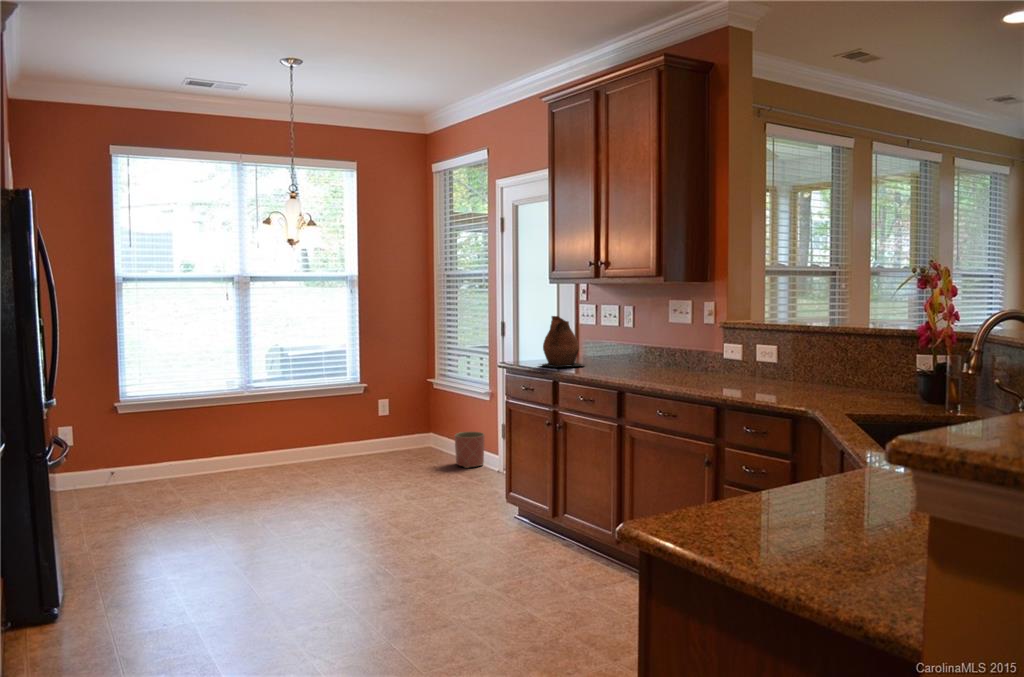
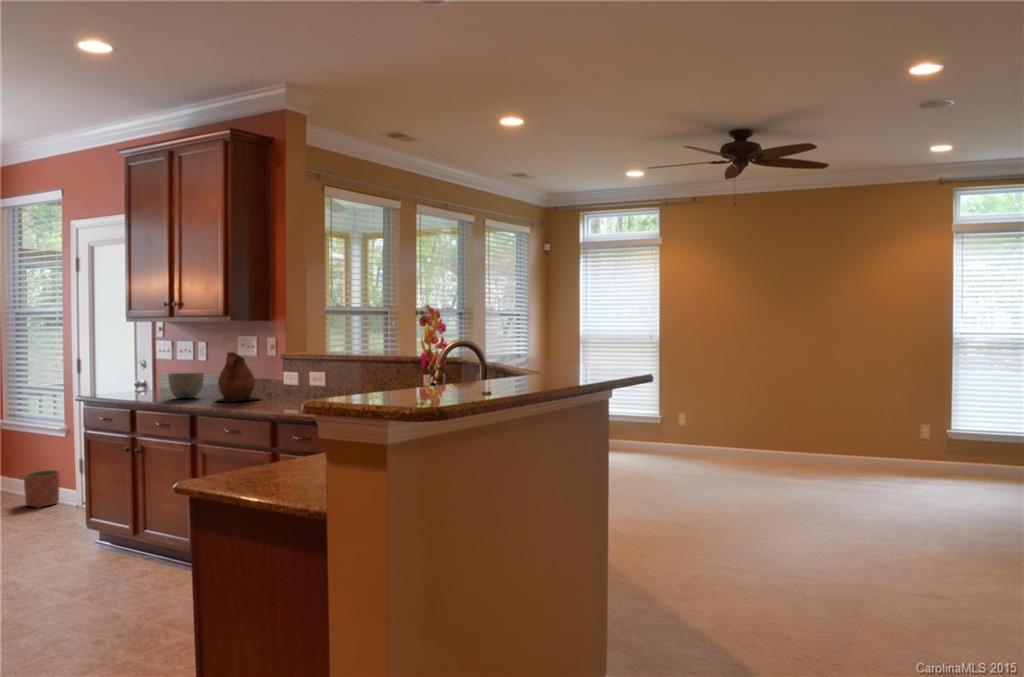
ceramic pitcher: present [542,316,584,367] -> present [217,352,258,402]
bowl: none [594,341,632,370] -> present [168,373,204,398]

